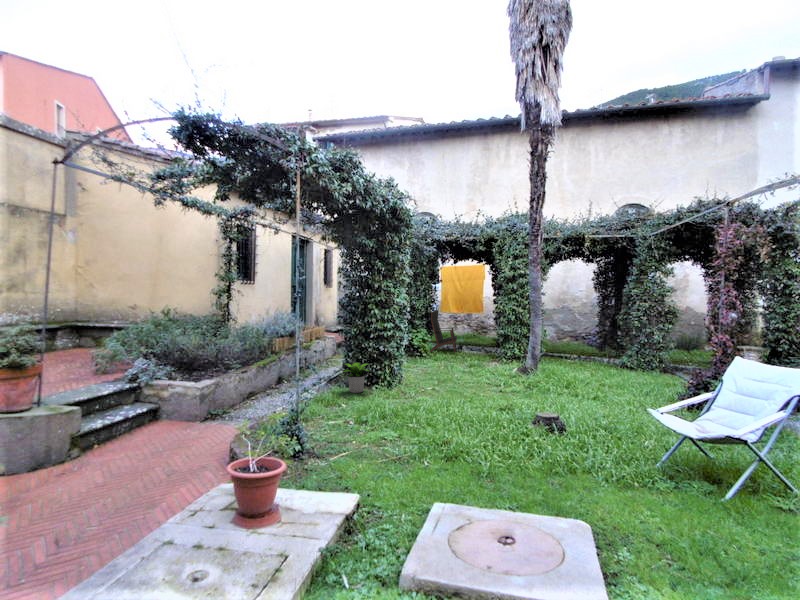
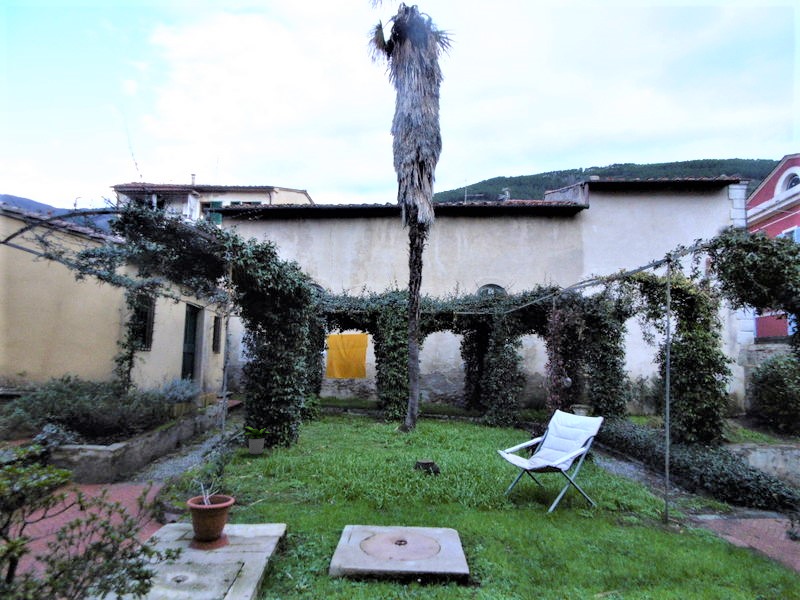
lounge chair: present [430,310,458,352] -> none [317,376,344,416]

